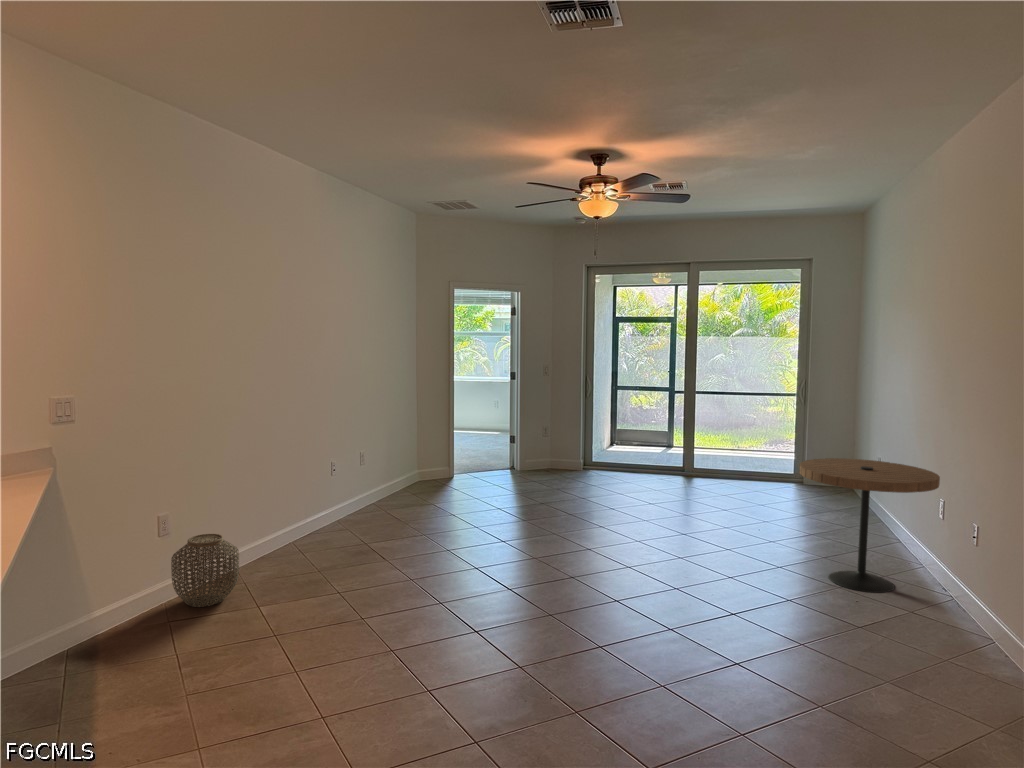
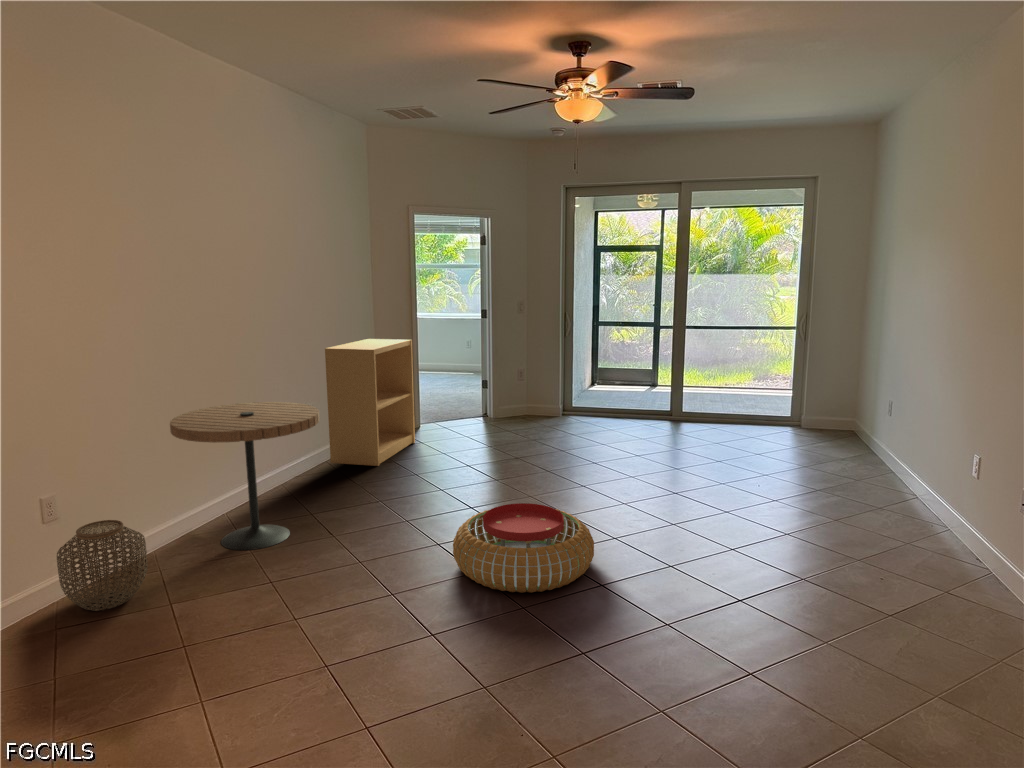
bookshelf: none [376,396,450,508] -> present [325,339,415,466]
side table: present [800,458,940,593] -> present [170,402,319,550]
pouf: none [487,535,606,606] -> present [453,503,594,593]

